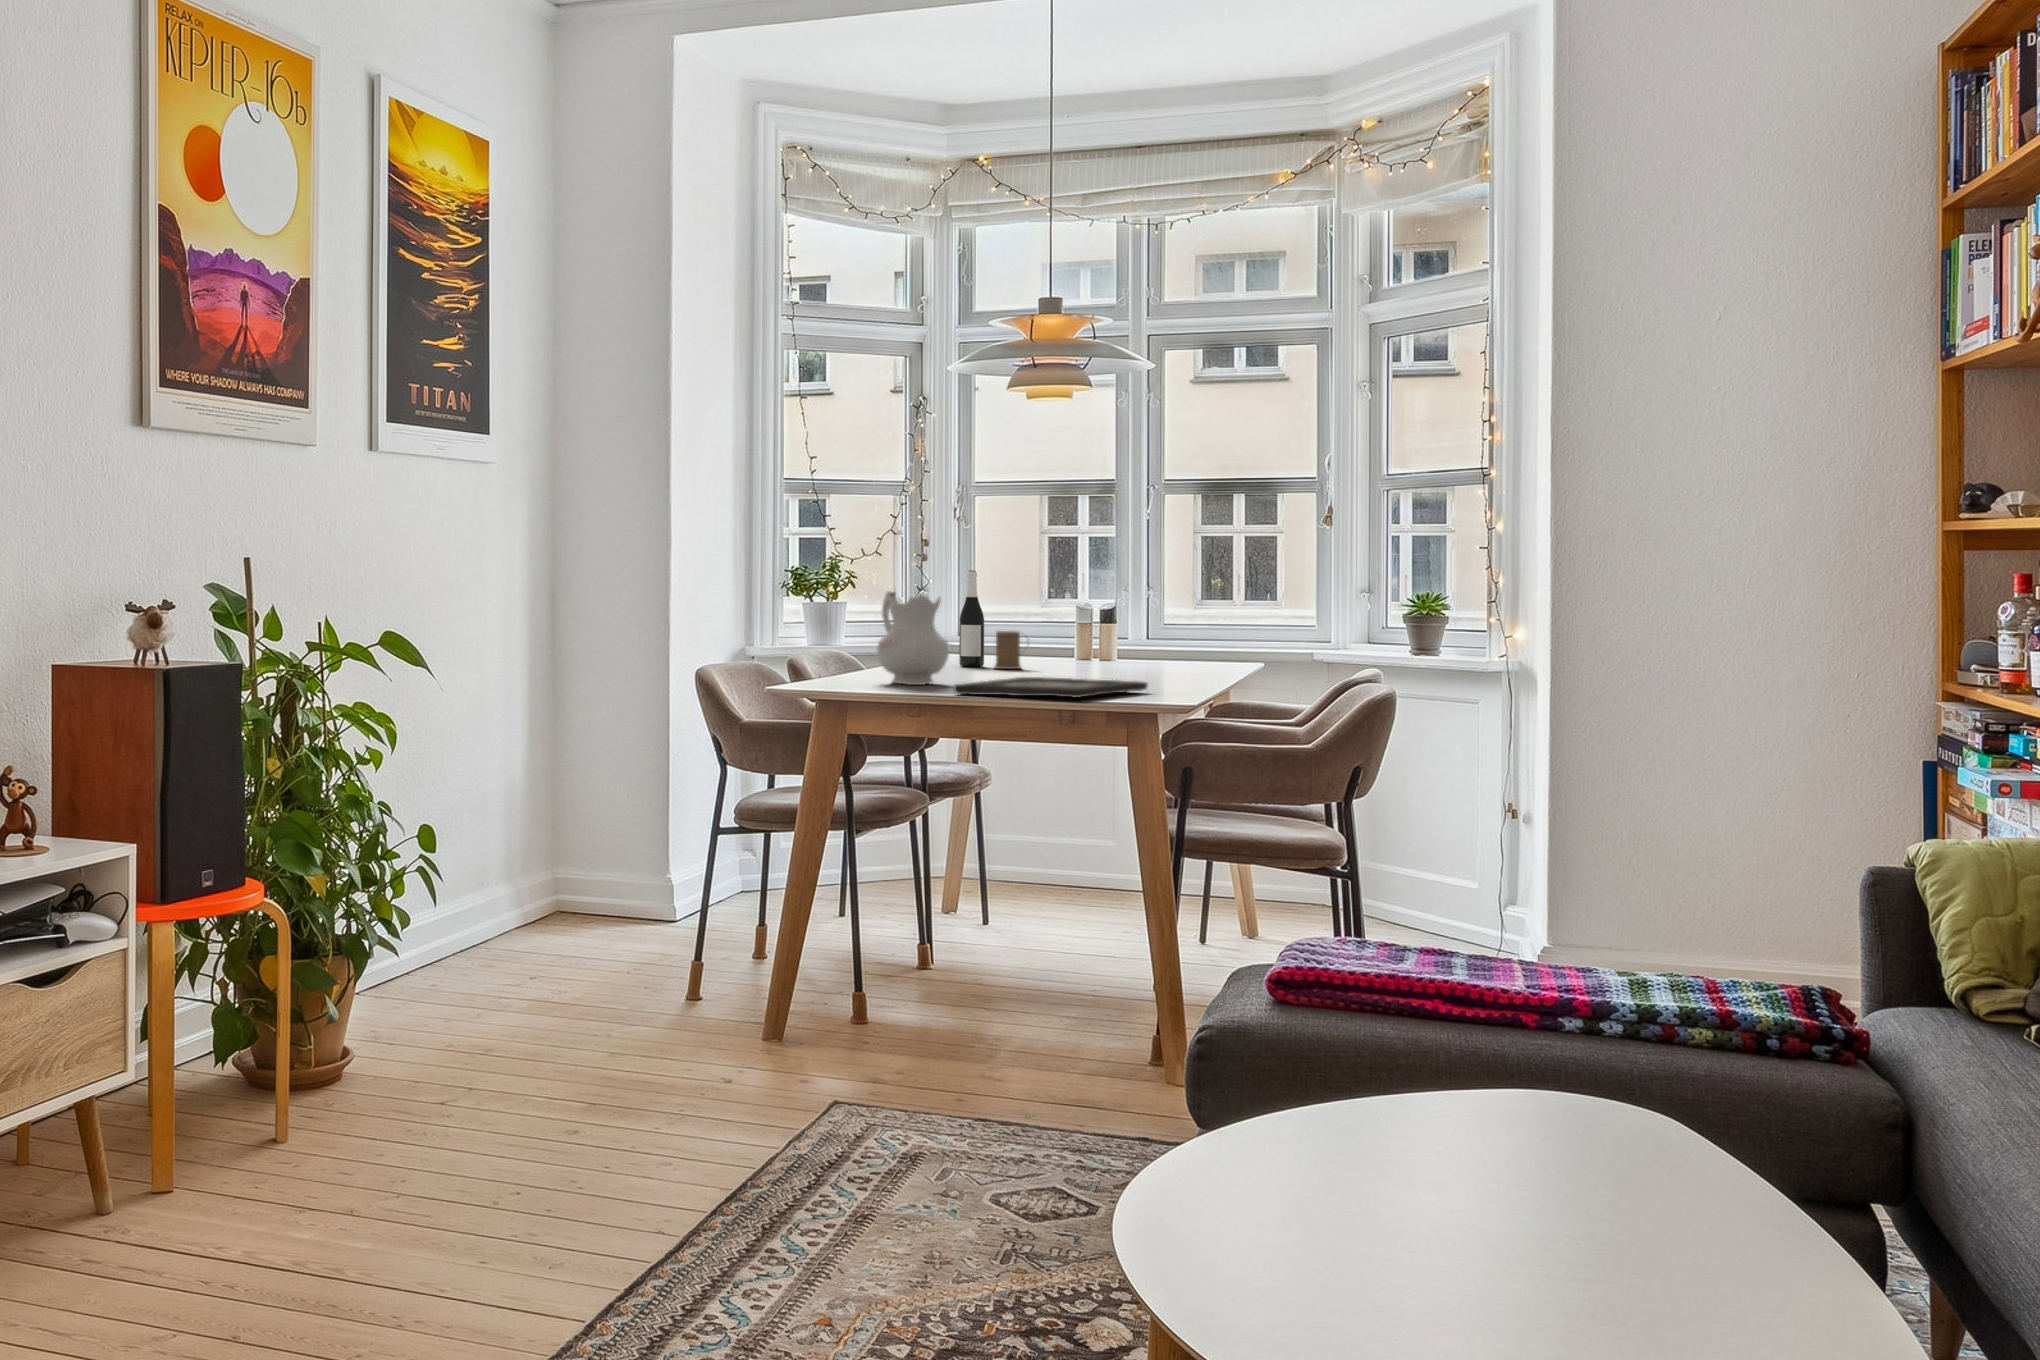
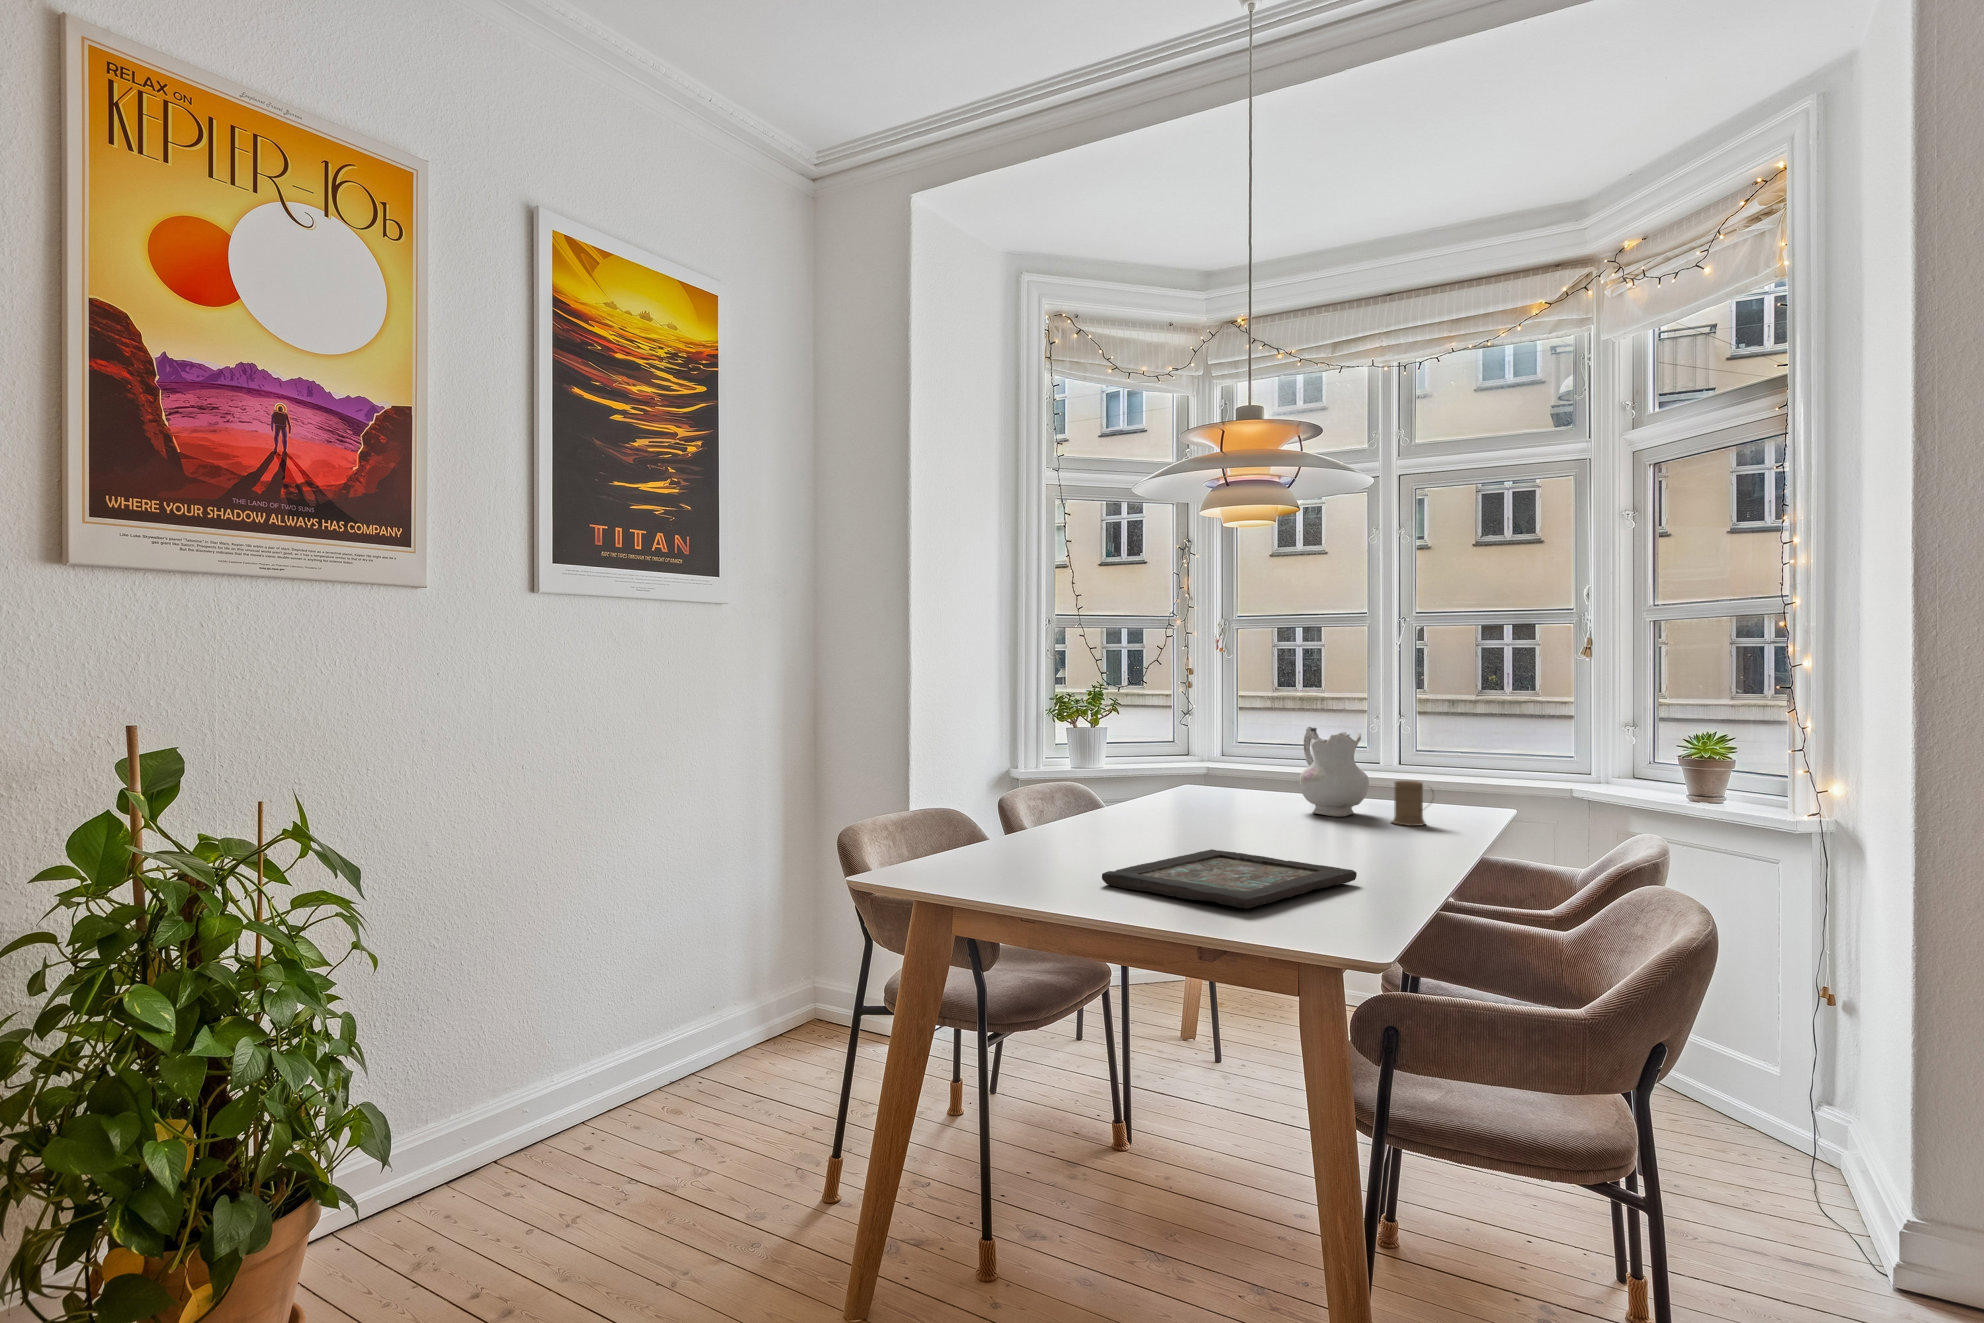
wine bottle: present [959,570,984,667] -> none [1188,707,1213,806]
ceramic pitcher: present [877,591,949,685] -> present [1299,727,1369,817]
mug: present [995,631,1029,669] -> present [1392,781,1434,826]

